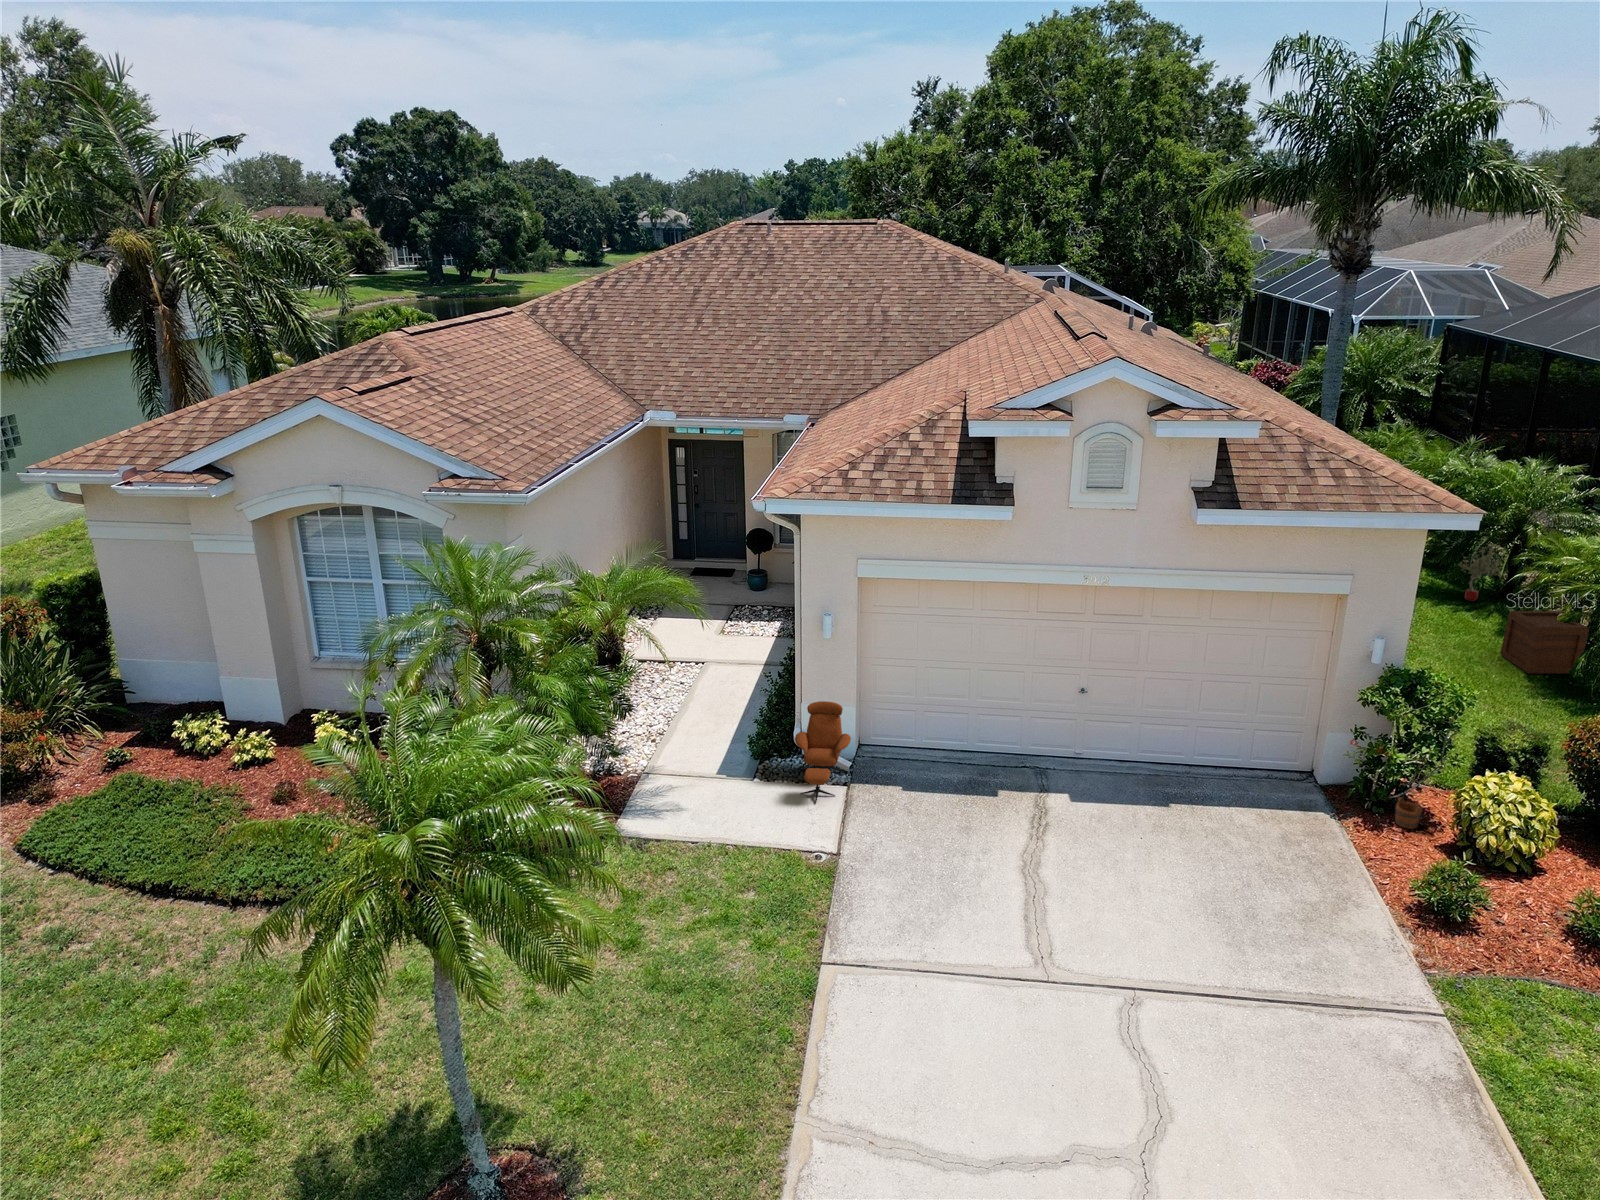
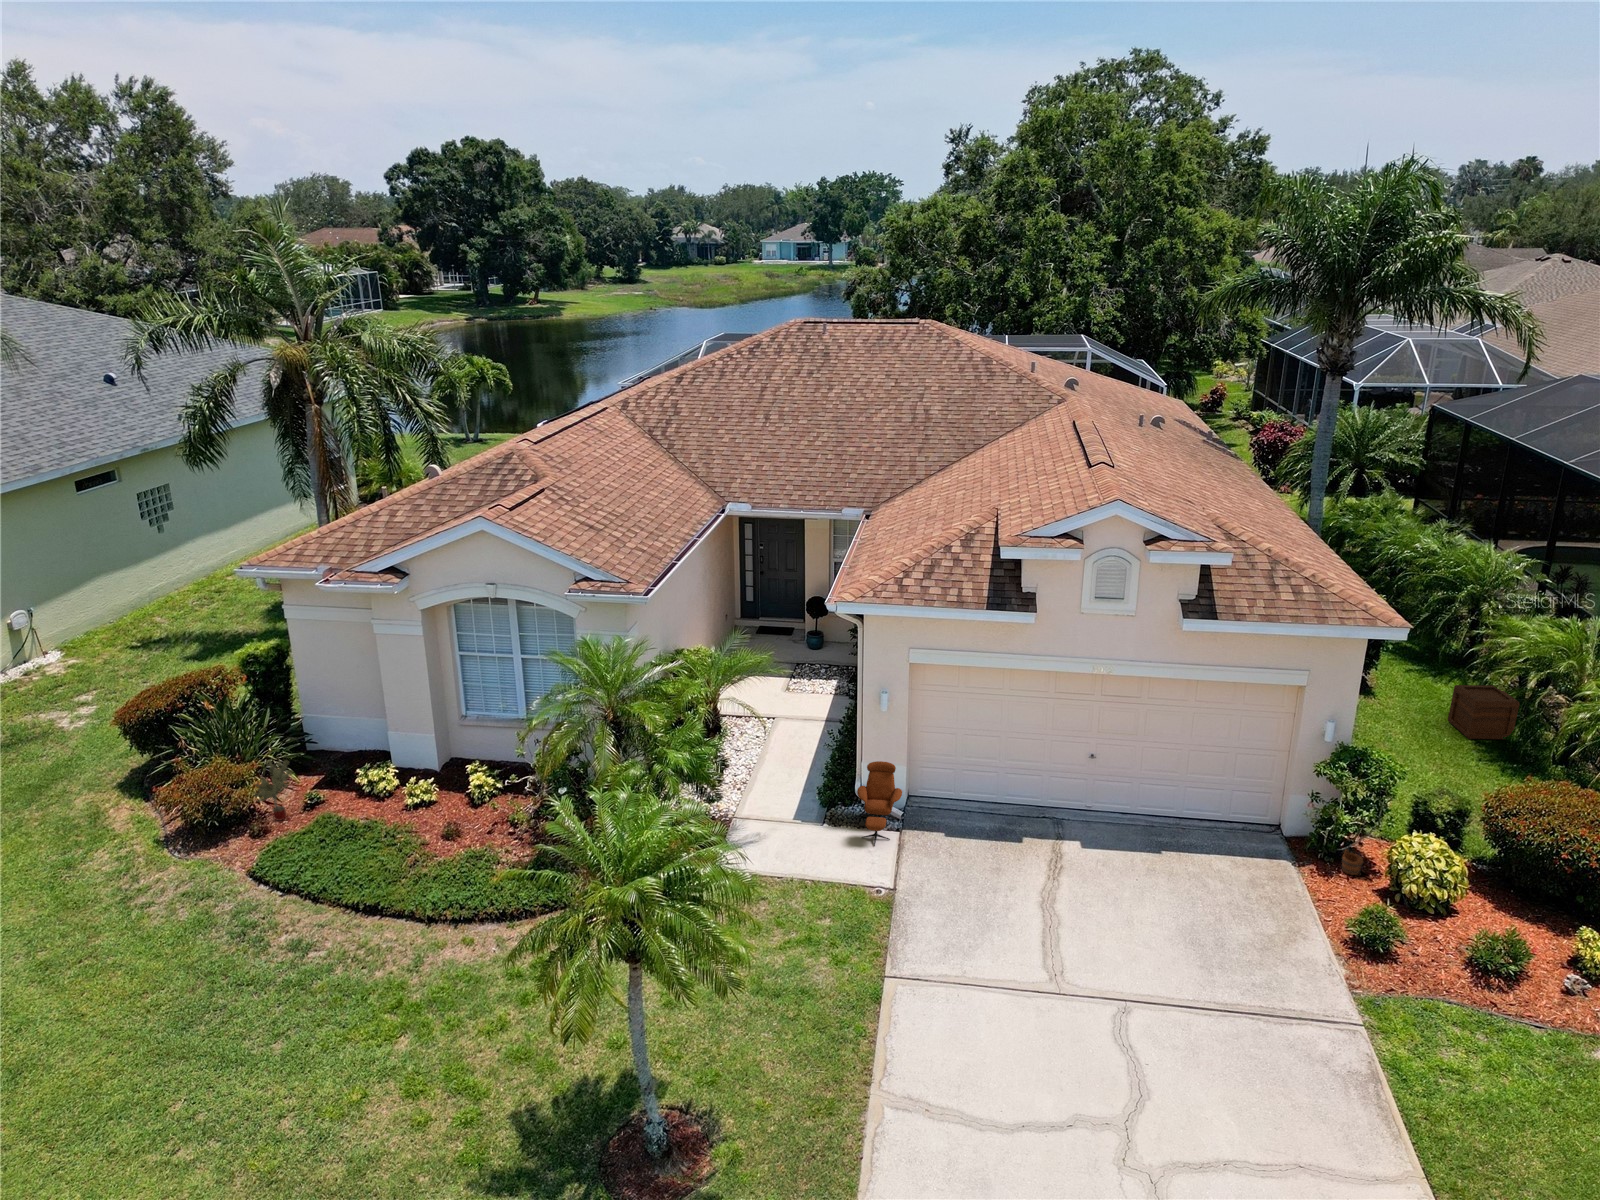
potted tree: present [1459,547,1502,601] -> present [254,760,292,821]

